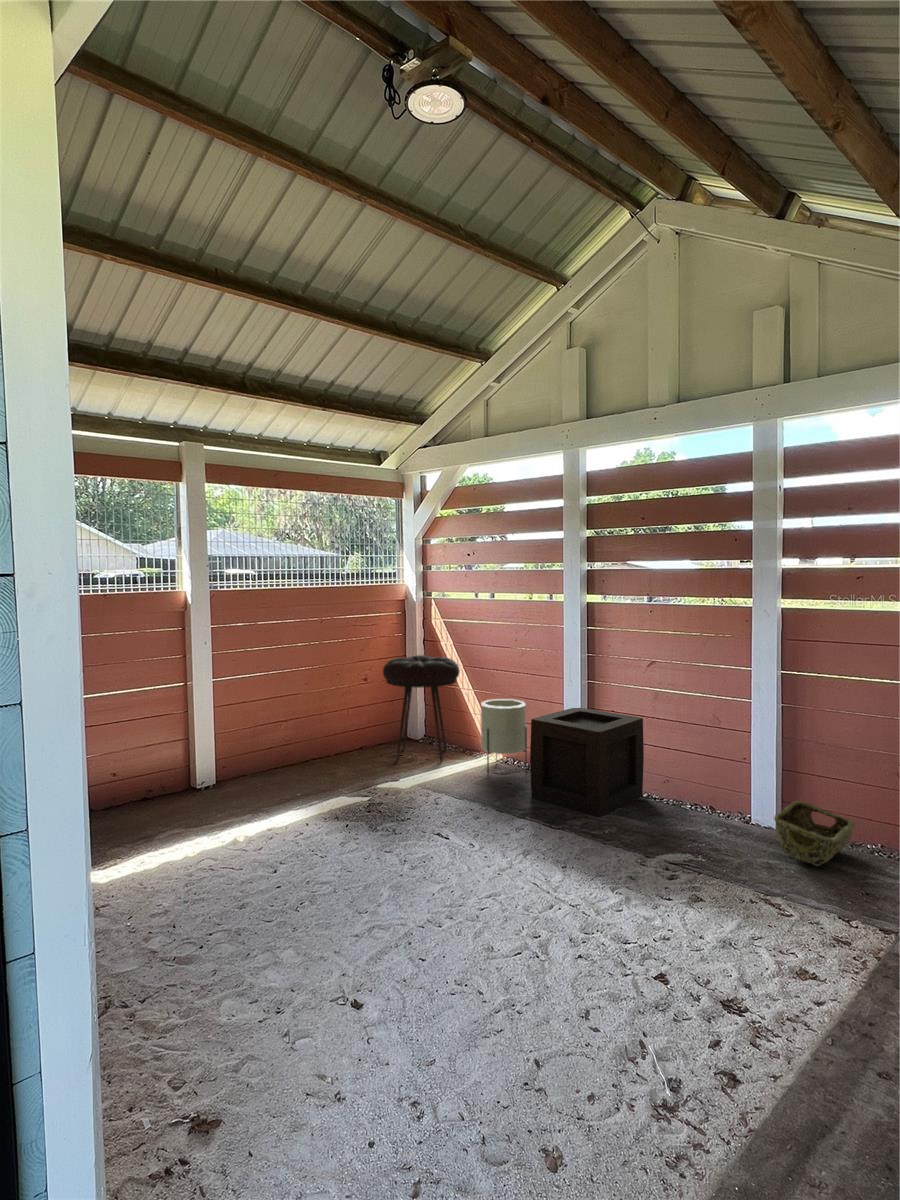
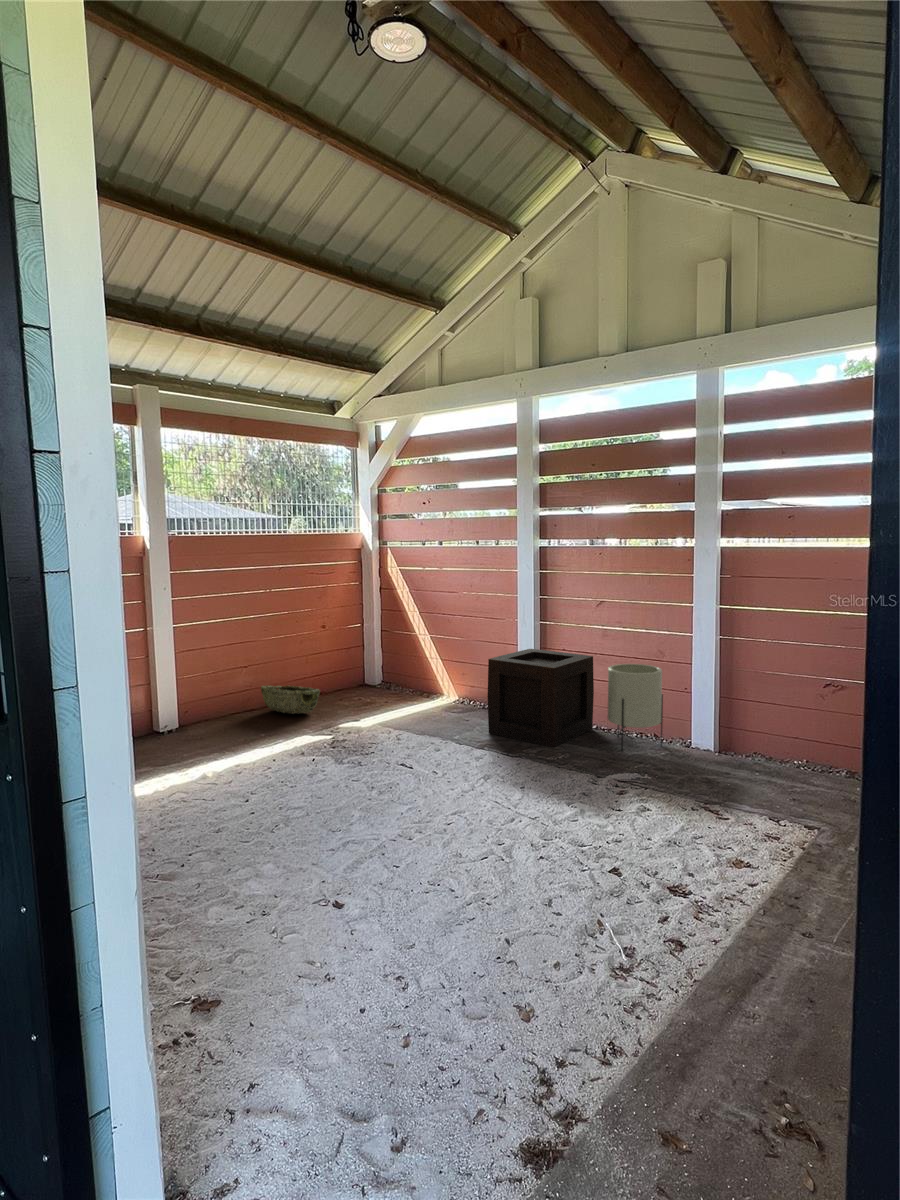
stool: present [383,655,460,761] -> none [341,604,417,706]
planter: present [481,699,527,774] -> present [608,664,663,752]
woven basket: present [774,801,854,866] -> present [261,686,320,714]

